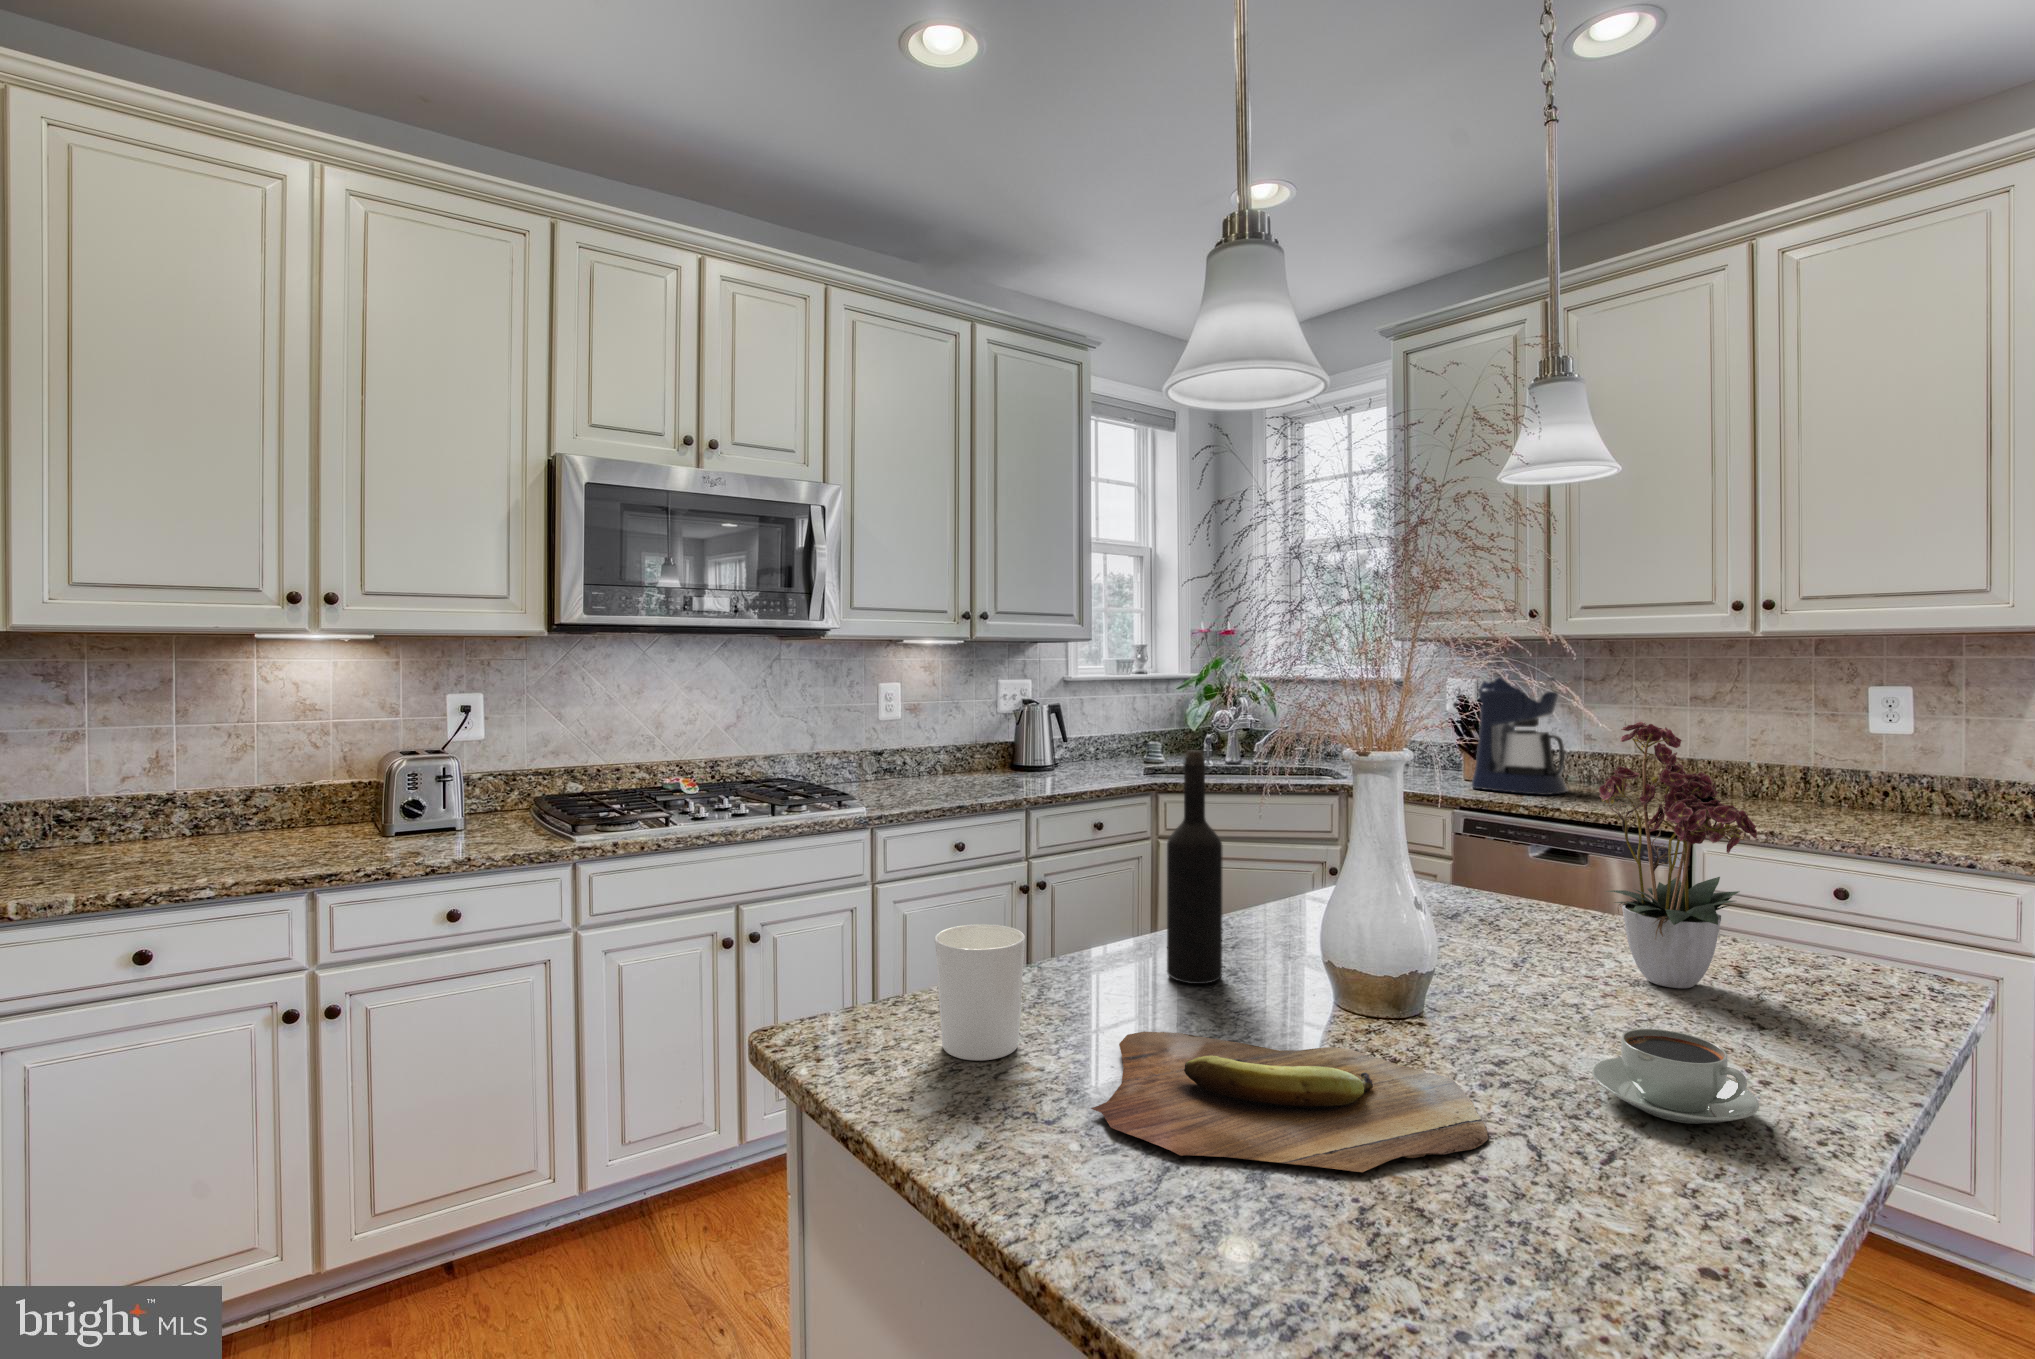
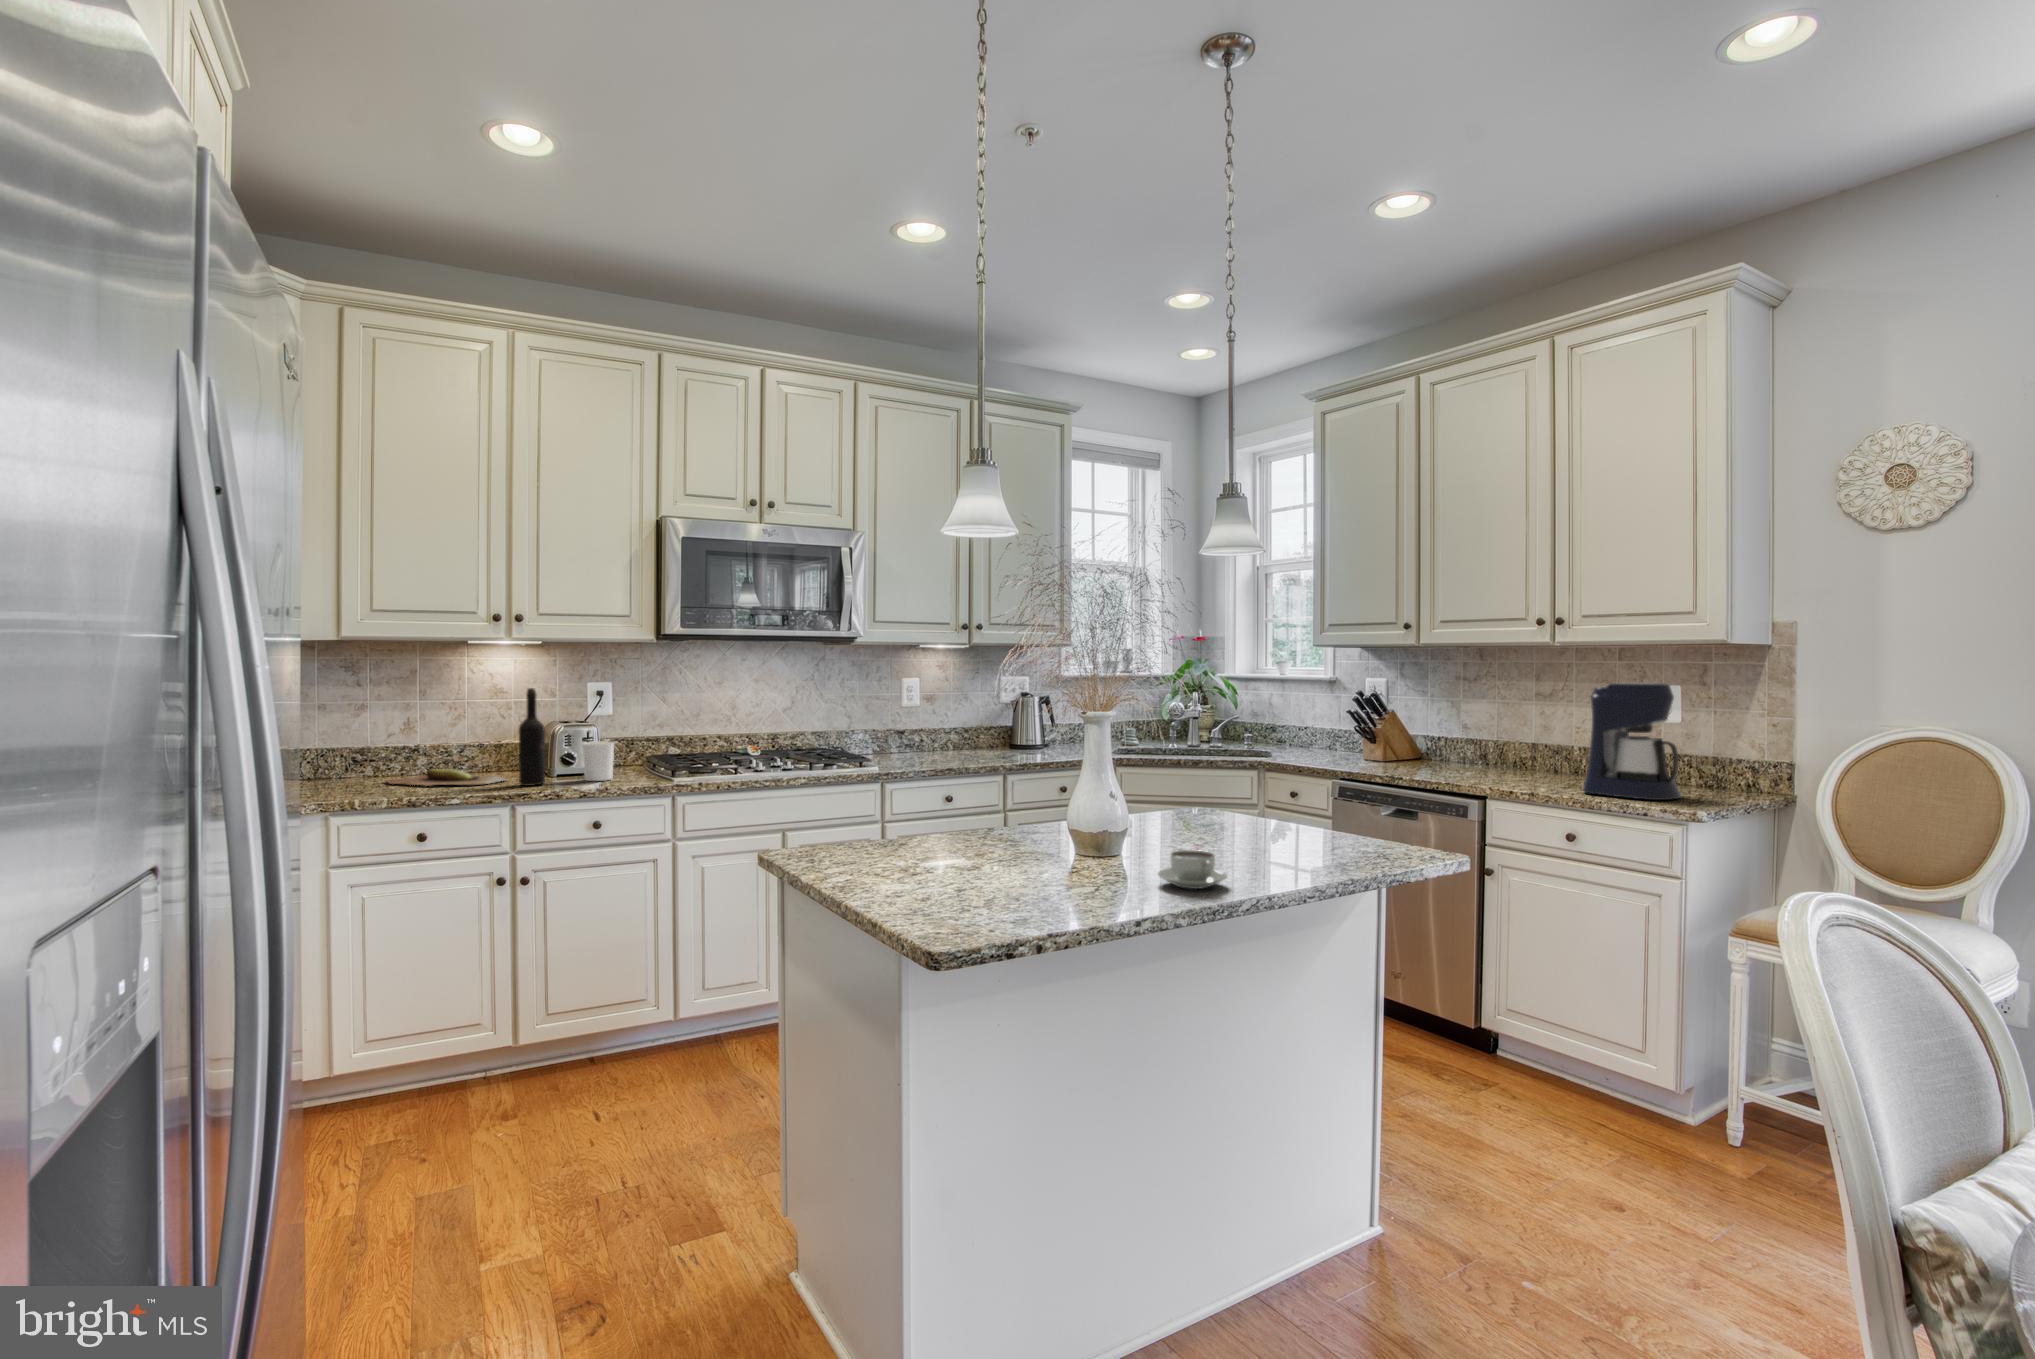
coffee maker: present [1471,677,1567,795] -> present [1583,682,1682,800]
flower arrangement: present [1599,722,1757,988] -> none [1252,693,1326,855]
wine bottle: present [1167,750,1222,984] -> present [519,688,545,786]
candle holder: present [935,924,1025,1060] -> present [582,741,614,781]
cutting board: present [1091,1031,1488,1172] -> present [387,769,505,786]

